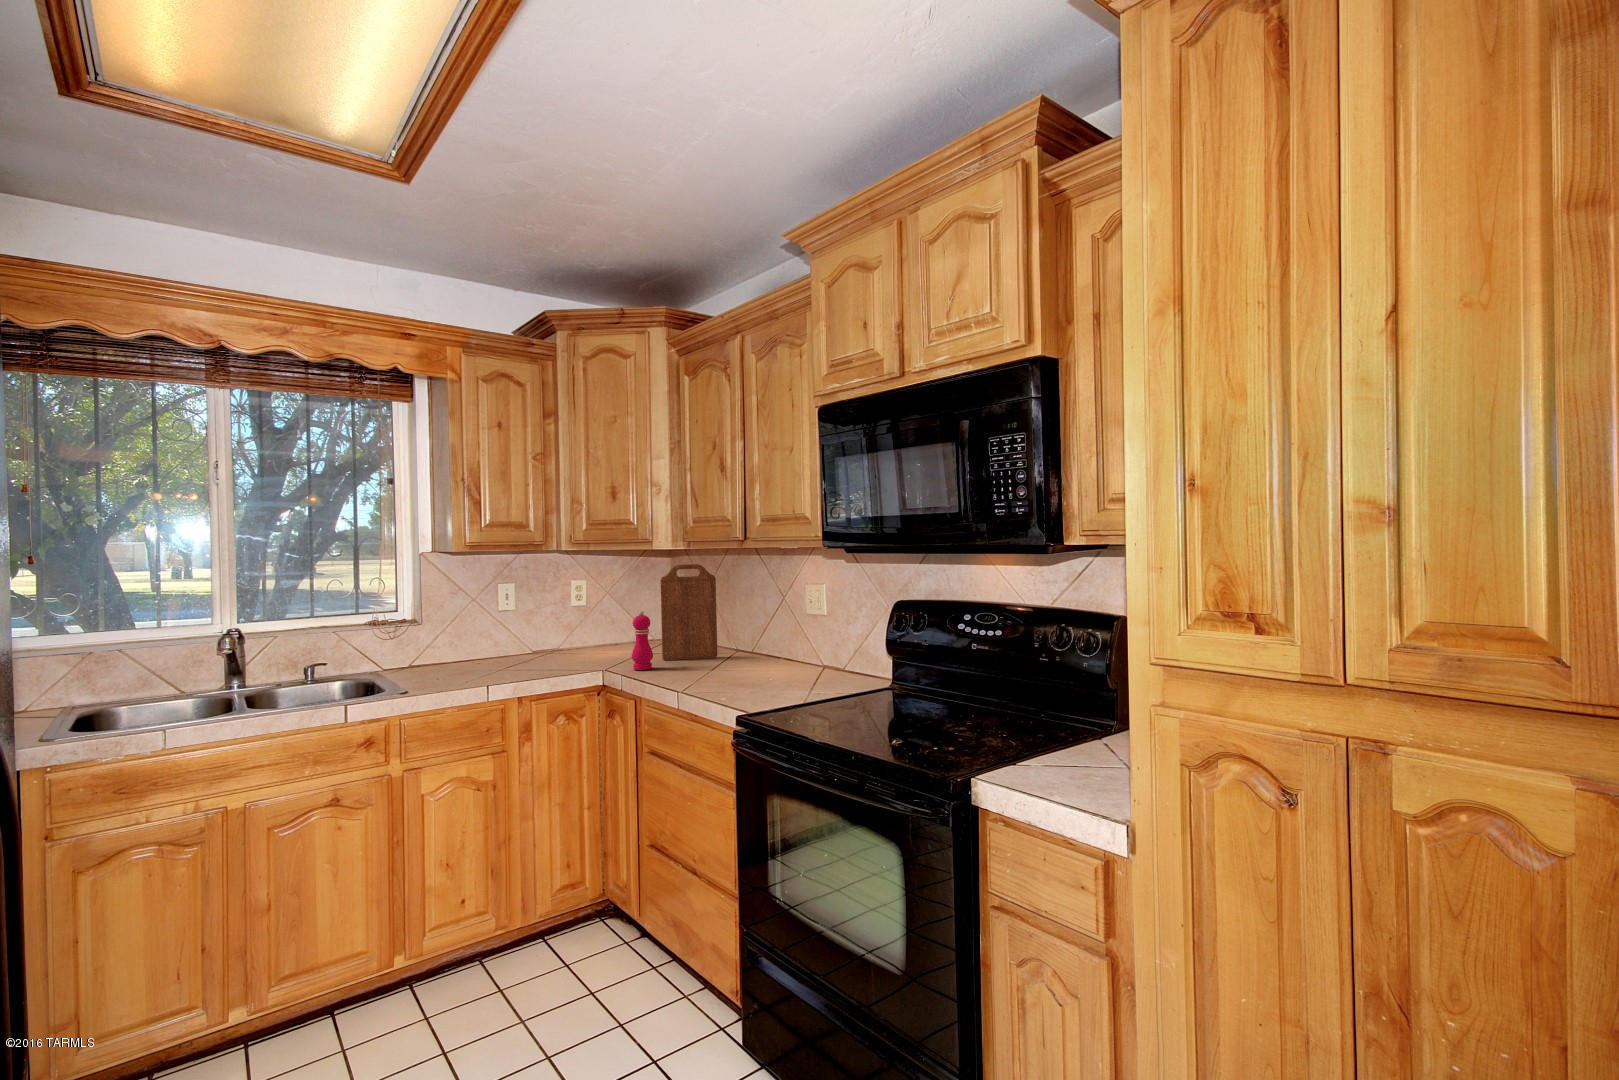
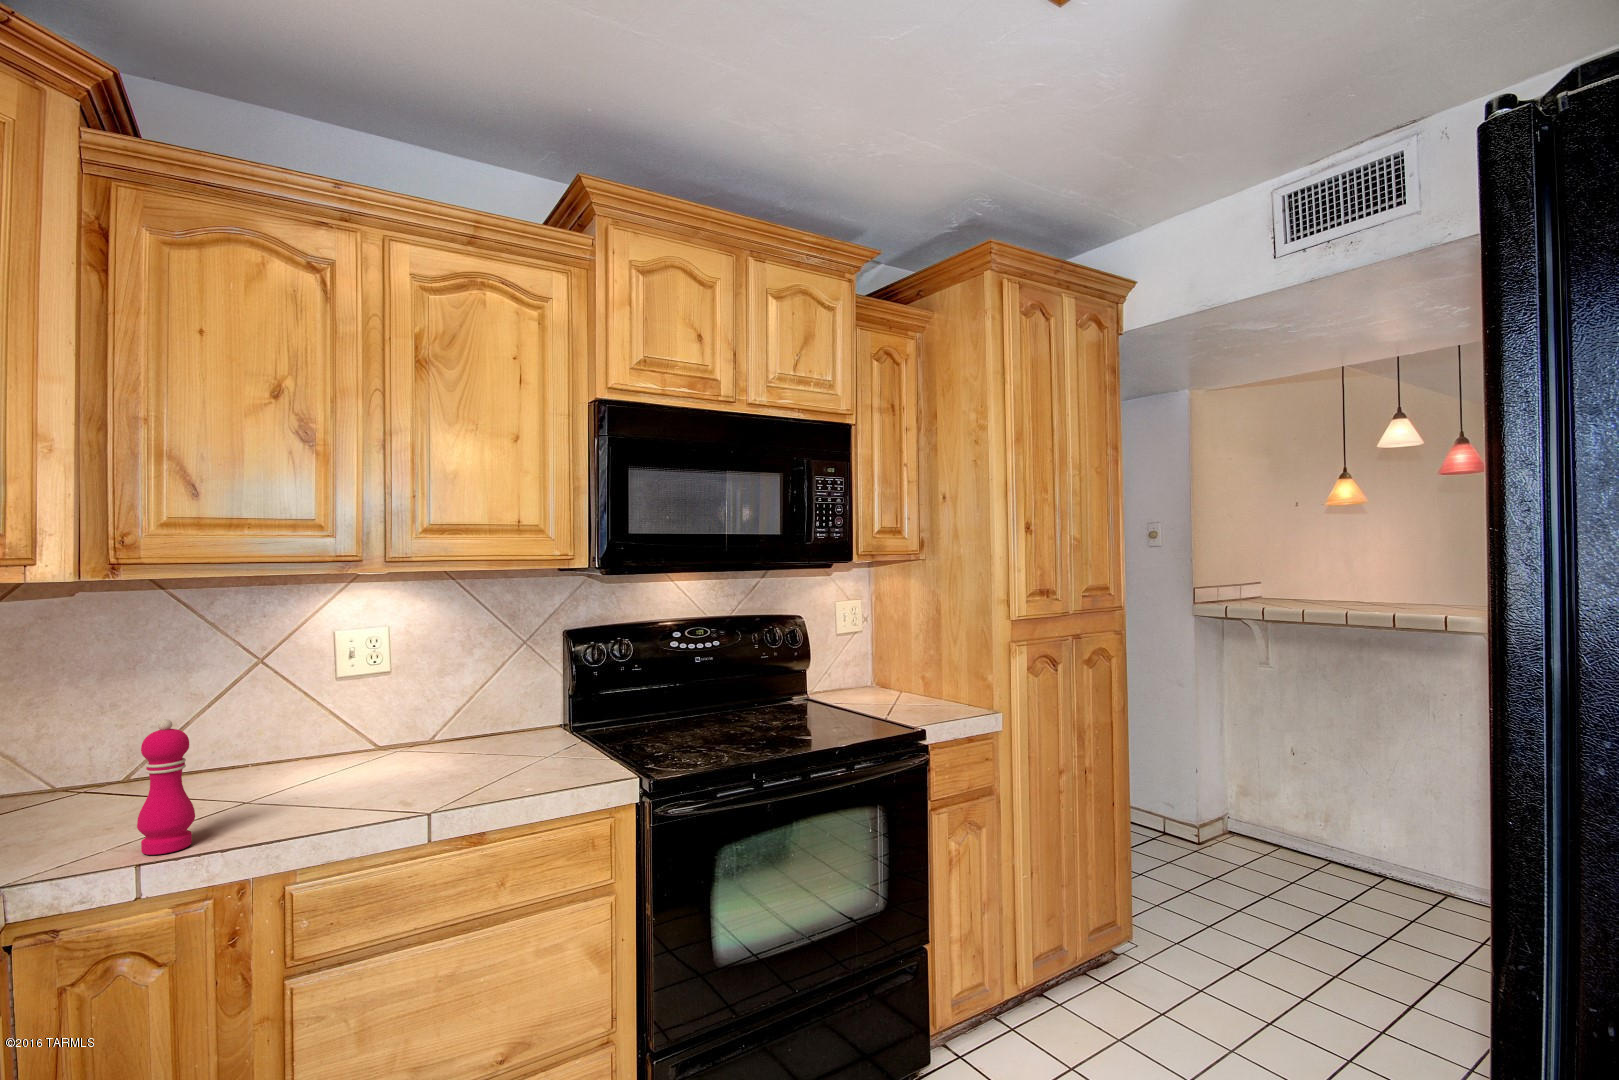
cutting board: present [660,564,717,660] -> none [59,616,141,841]

